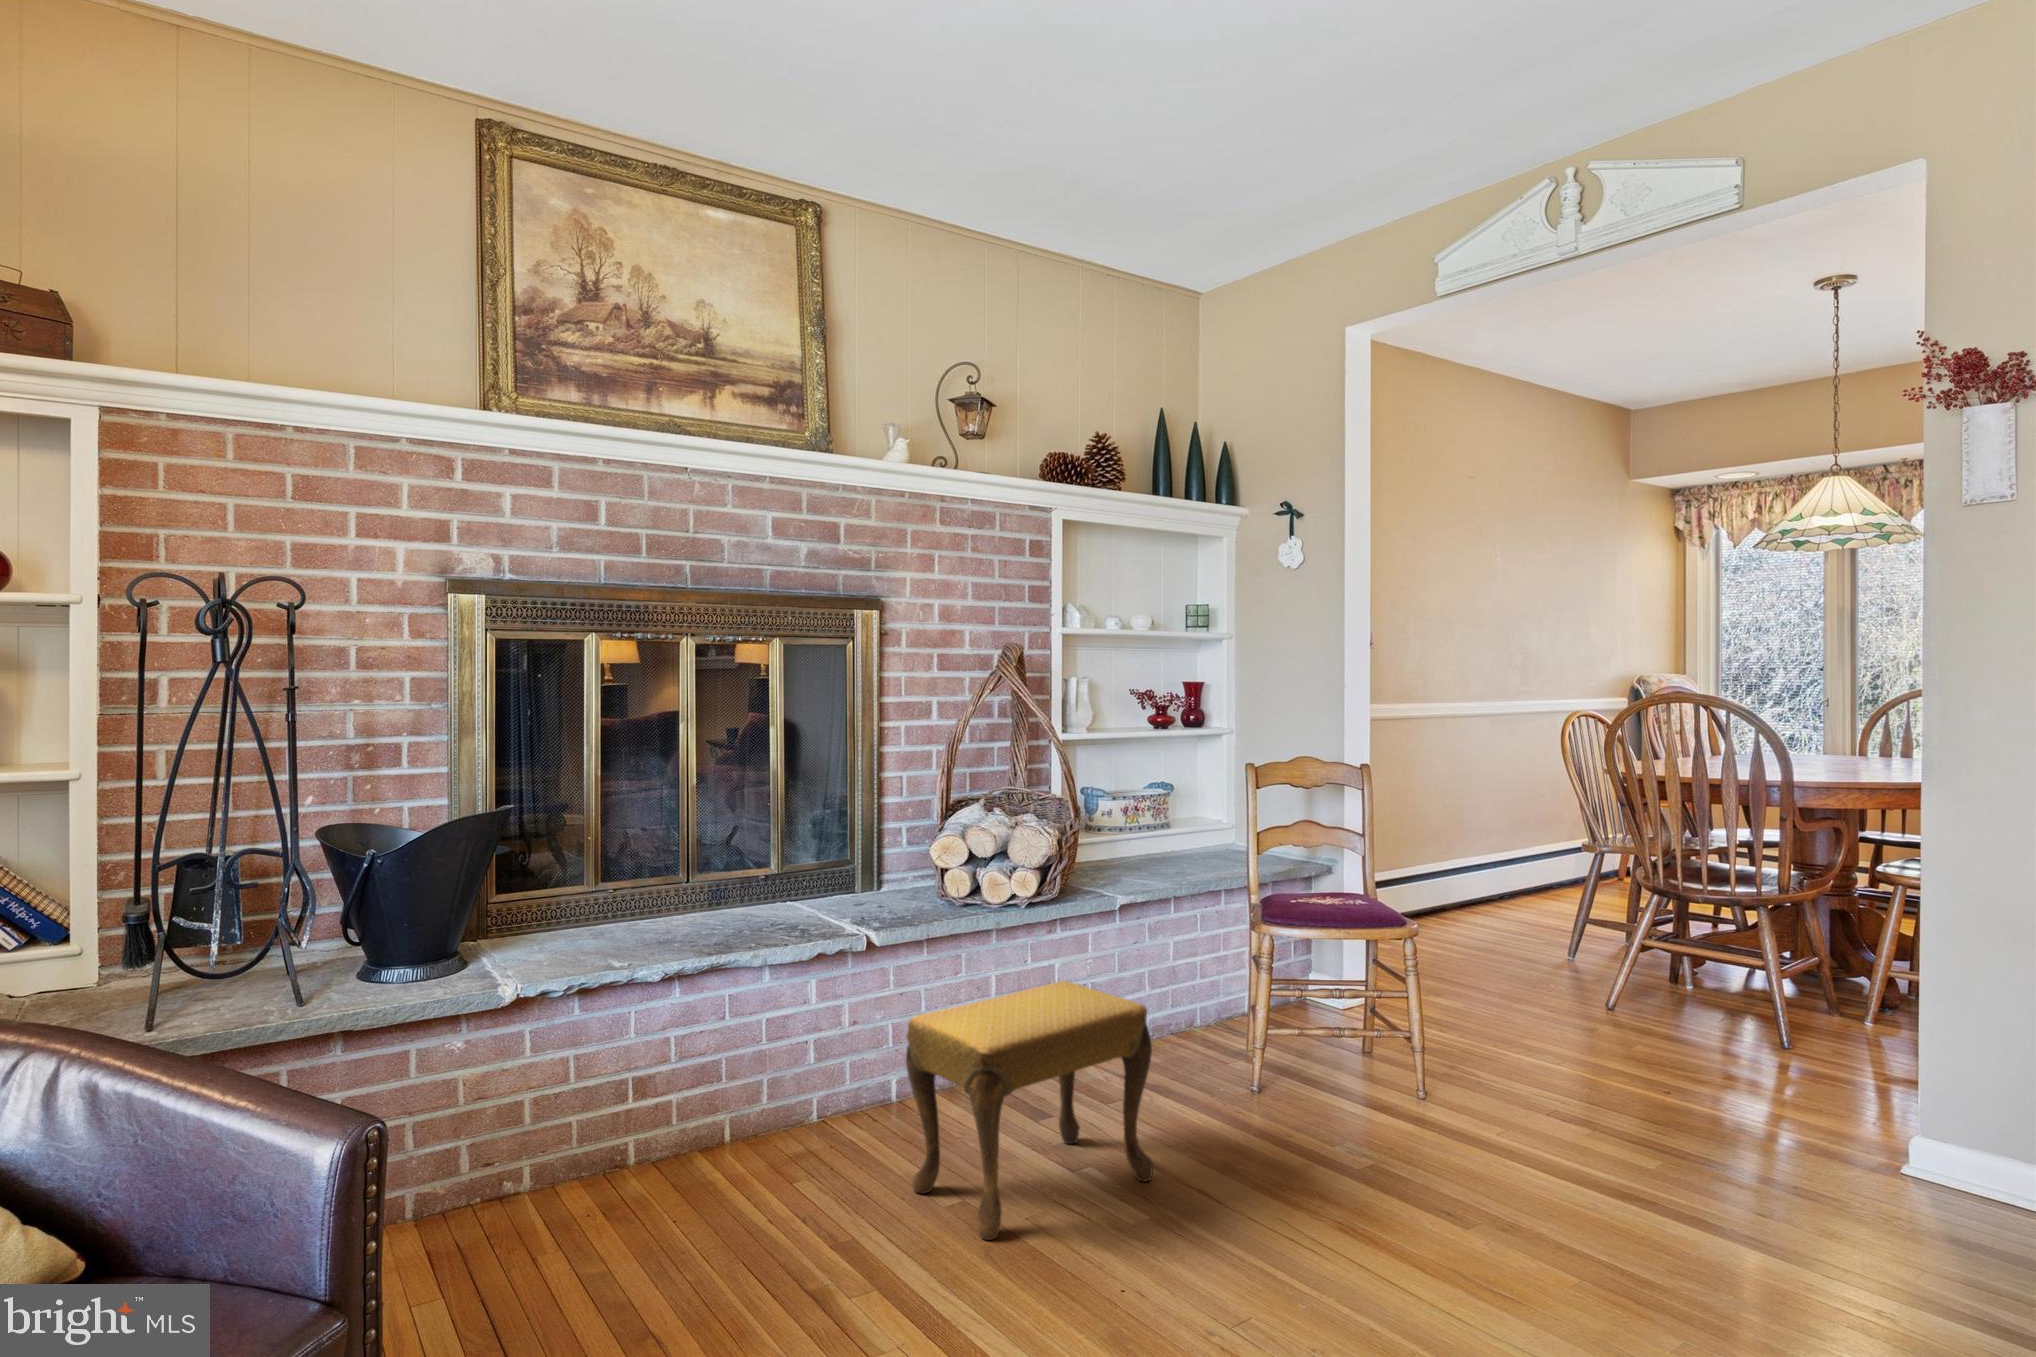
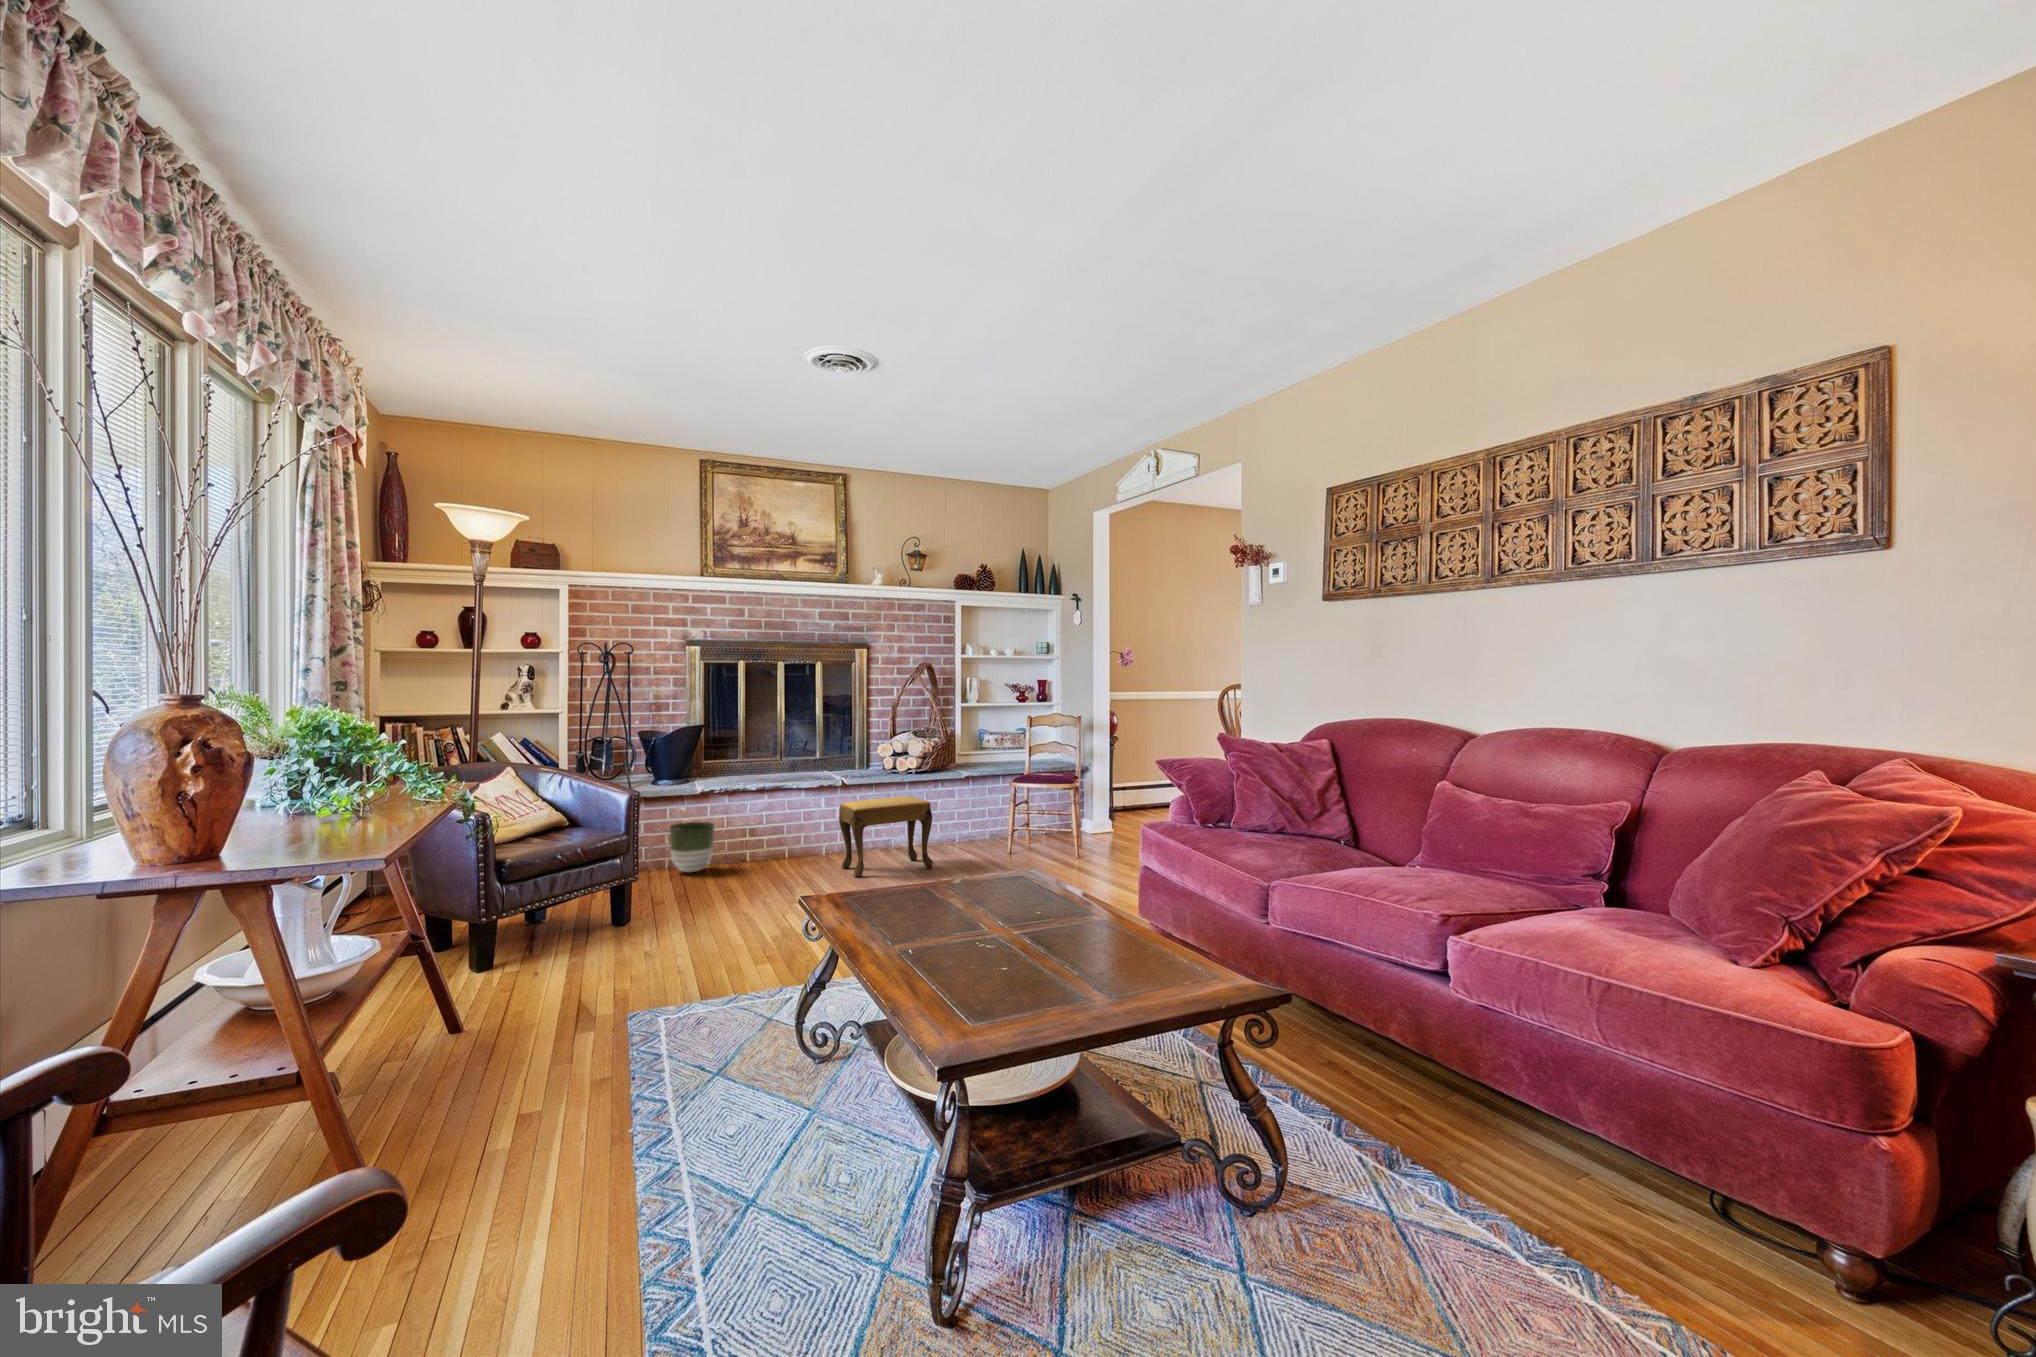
planter: none [422,1081,554,1243] -> present [670,822,714,872]

